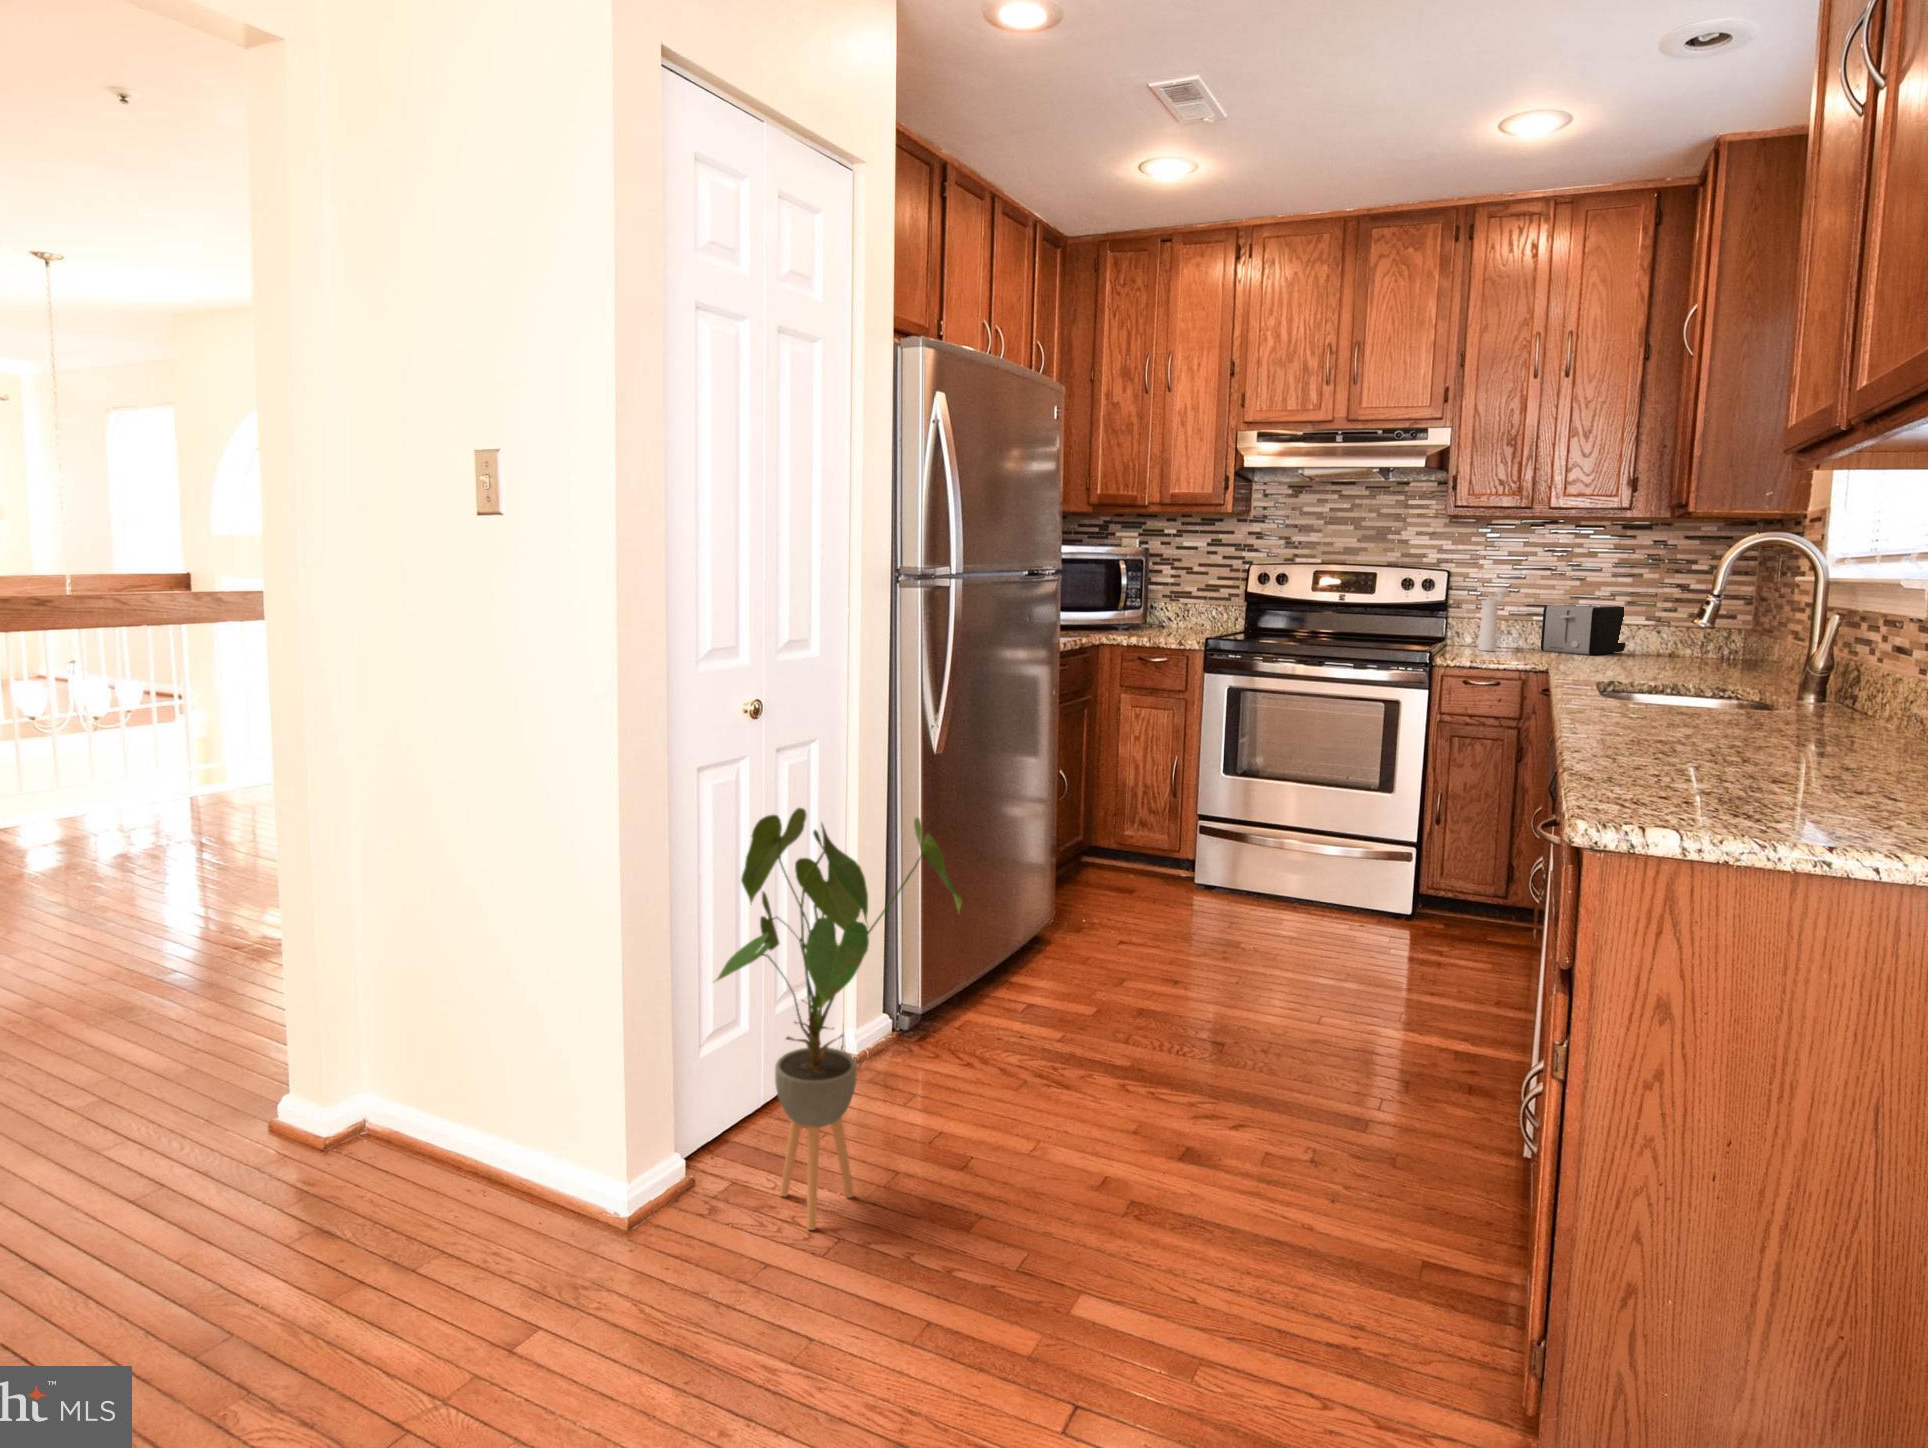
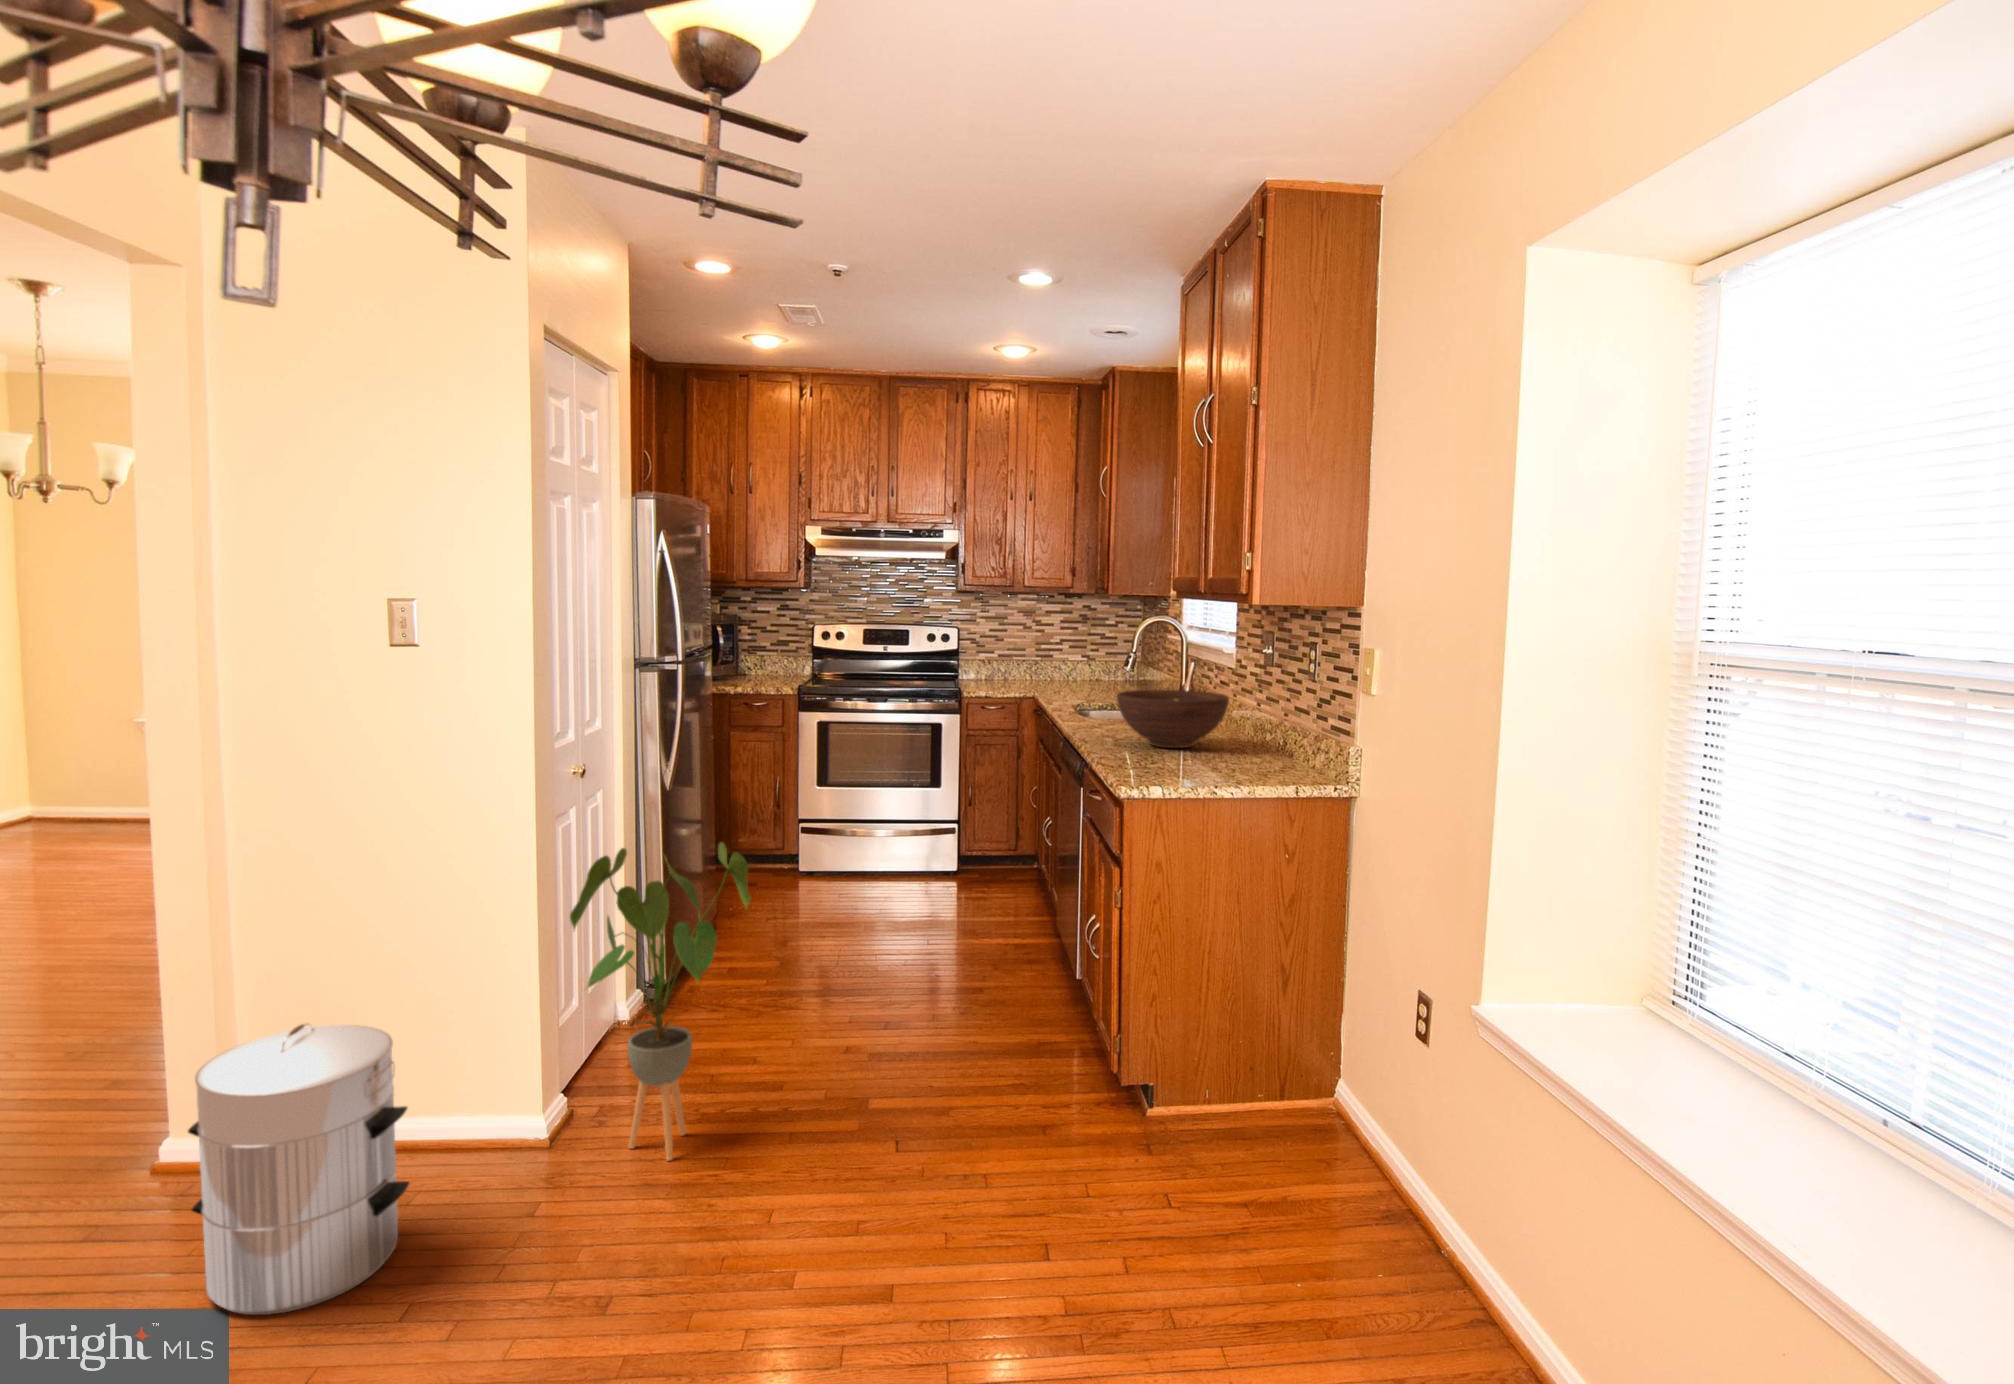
pepper mill: present [1478,588,1509,651] -> none [984,641,1000,686]
toaster: present [1541,604,1625,655] -> none [1019,650,1067,685]
fruit bowl: none [1617,647,1872,755] -> present [1117,690,1229,748]
waste bin: none [282,959,493,1285] -> present [188,1023,410,1315]

